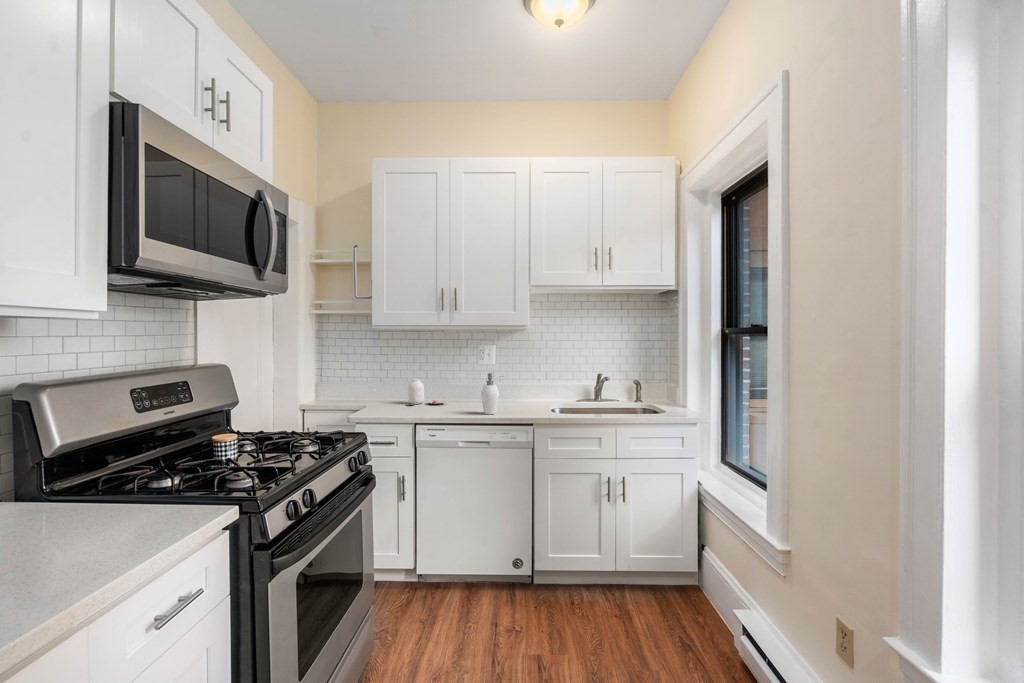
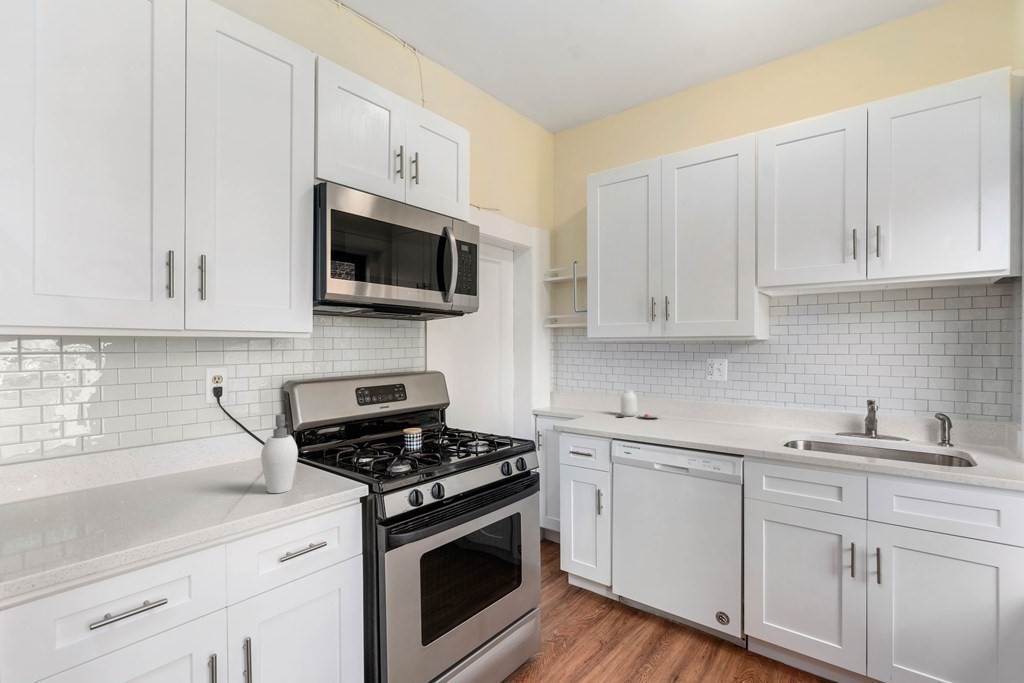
soap dispenser: present [481,373,499,414] -> present [261,414,298,493]

